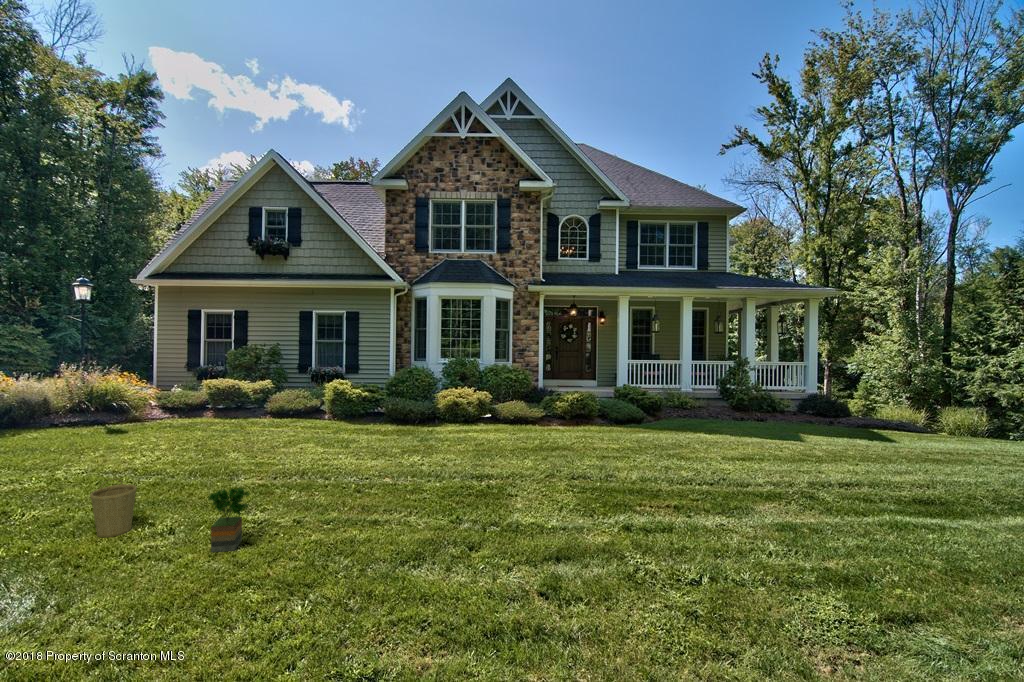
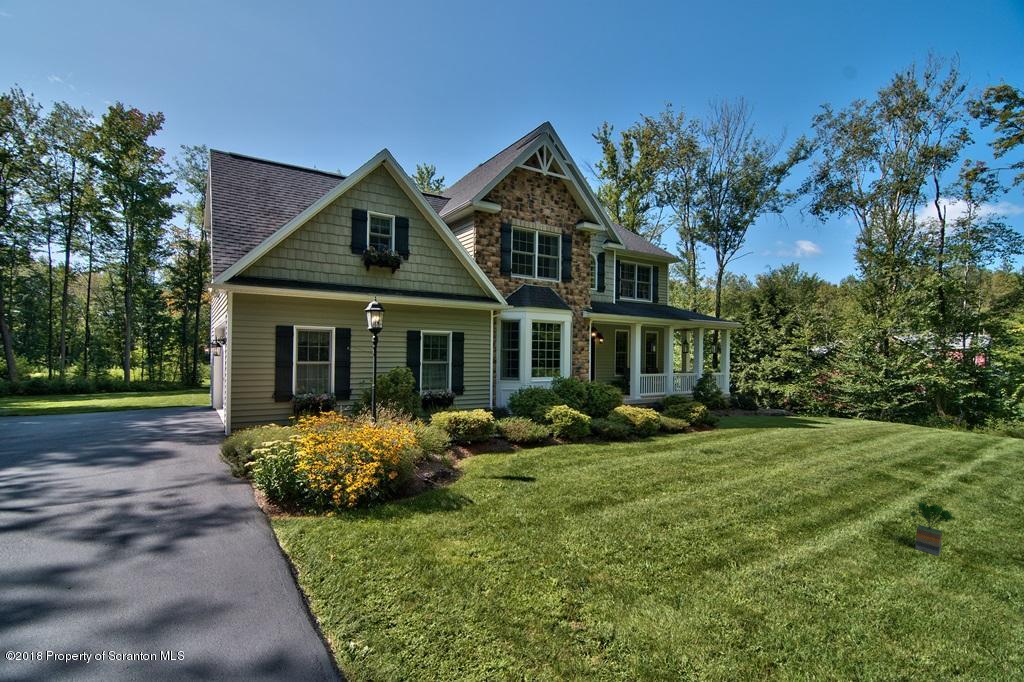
basket: present [90,479,136,537] -> none [832,514,873,568]

